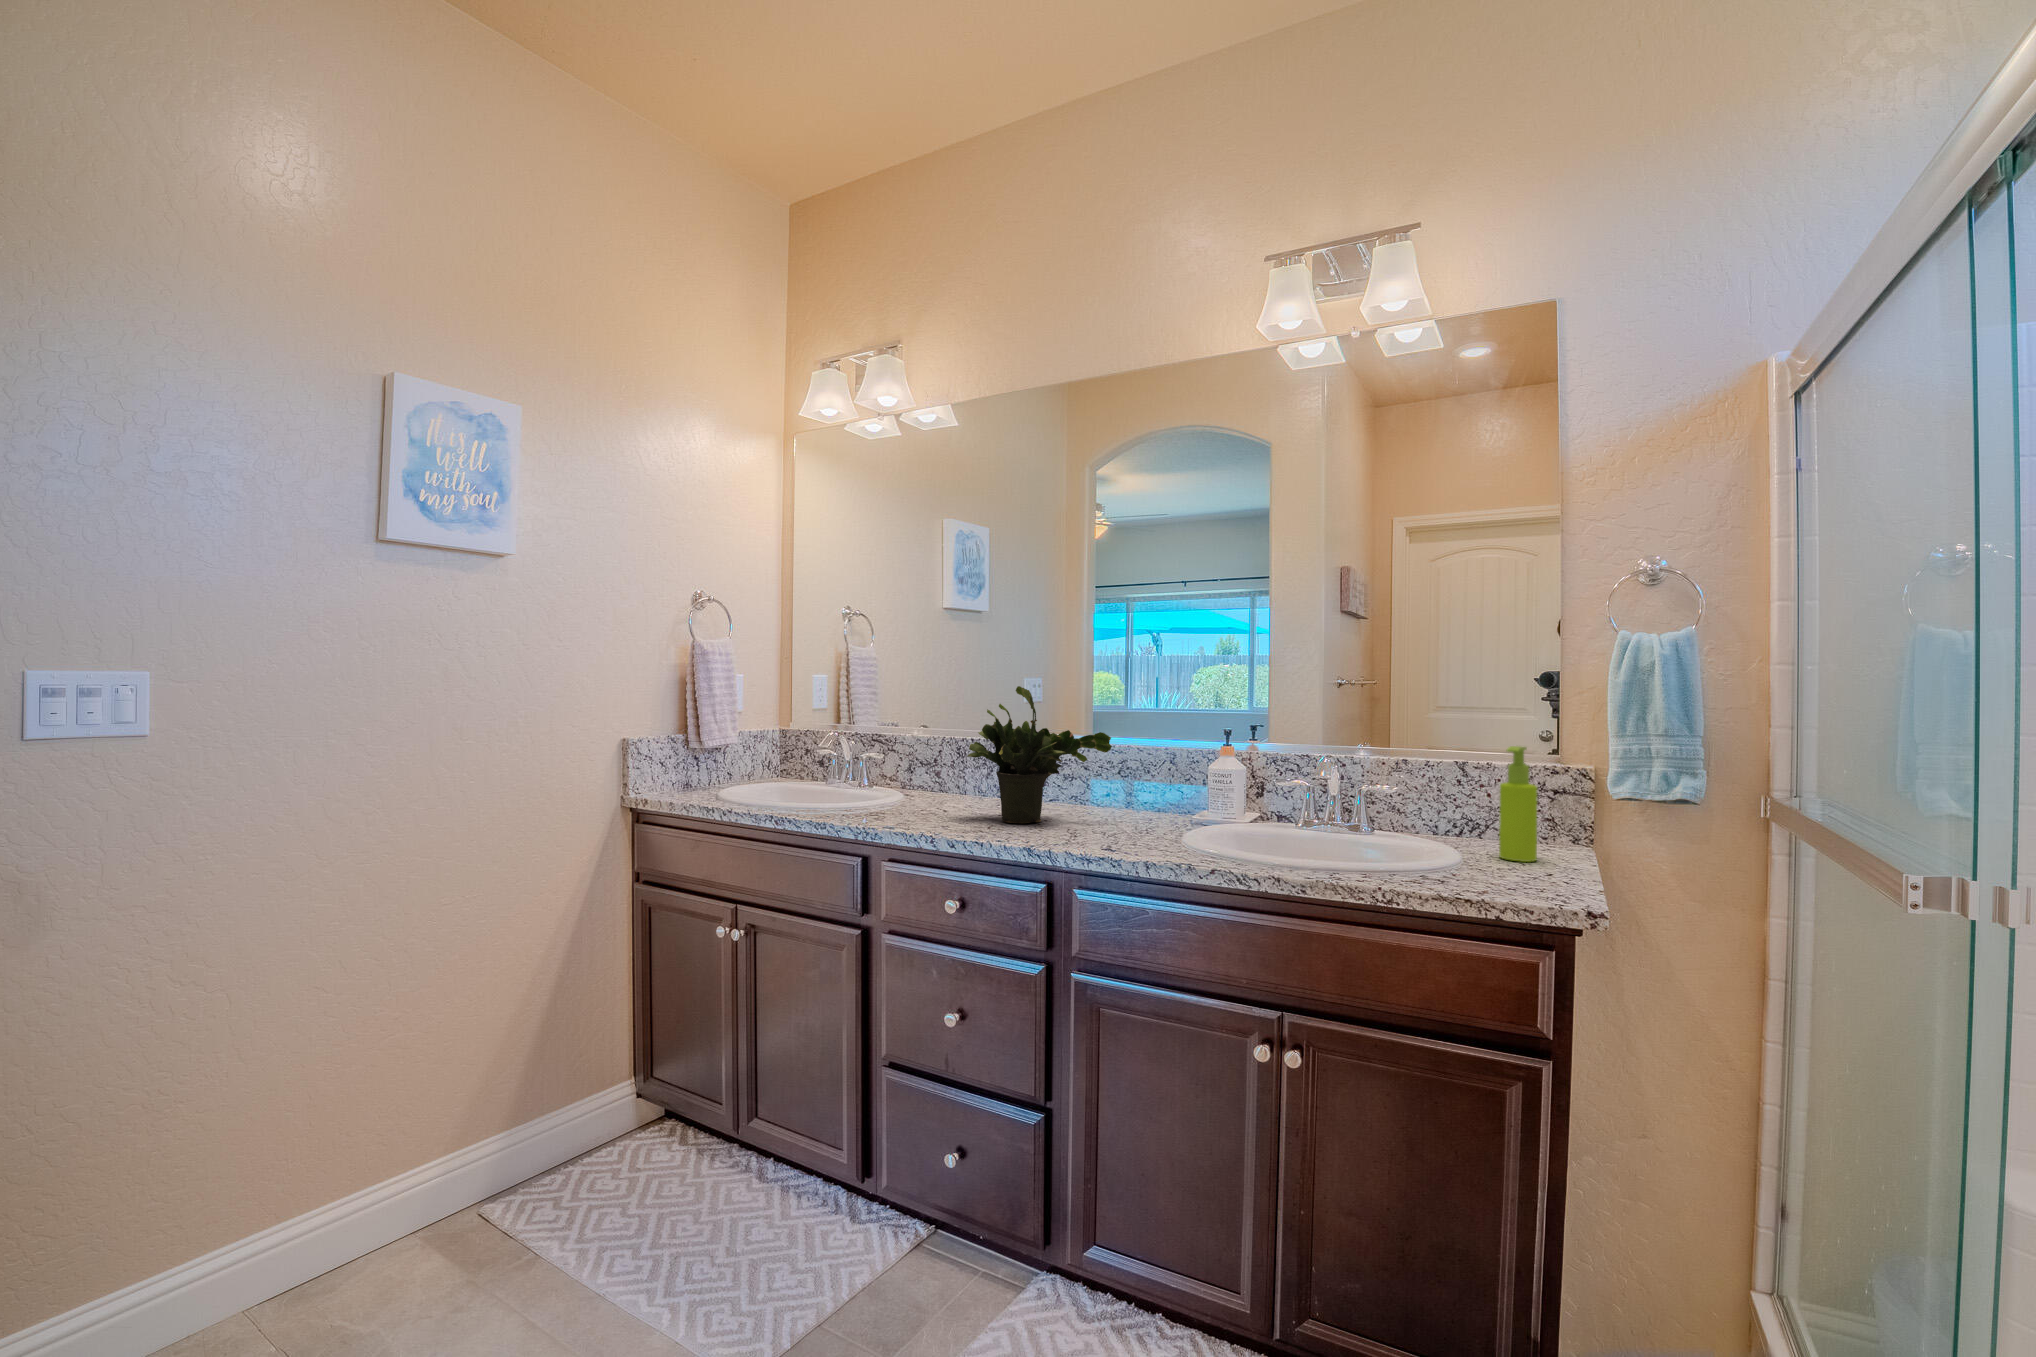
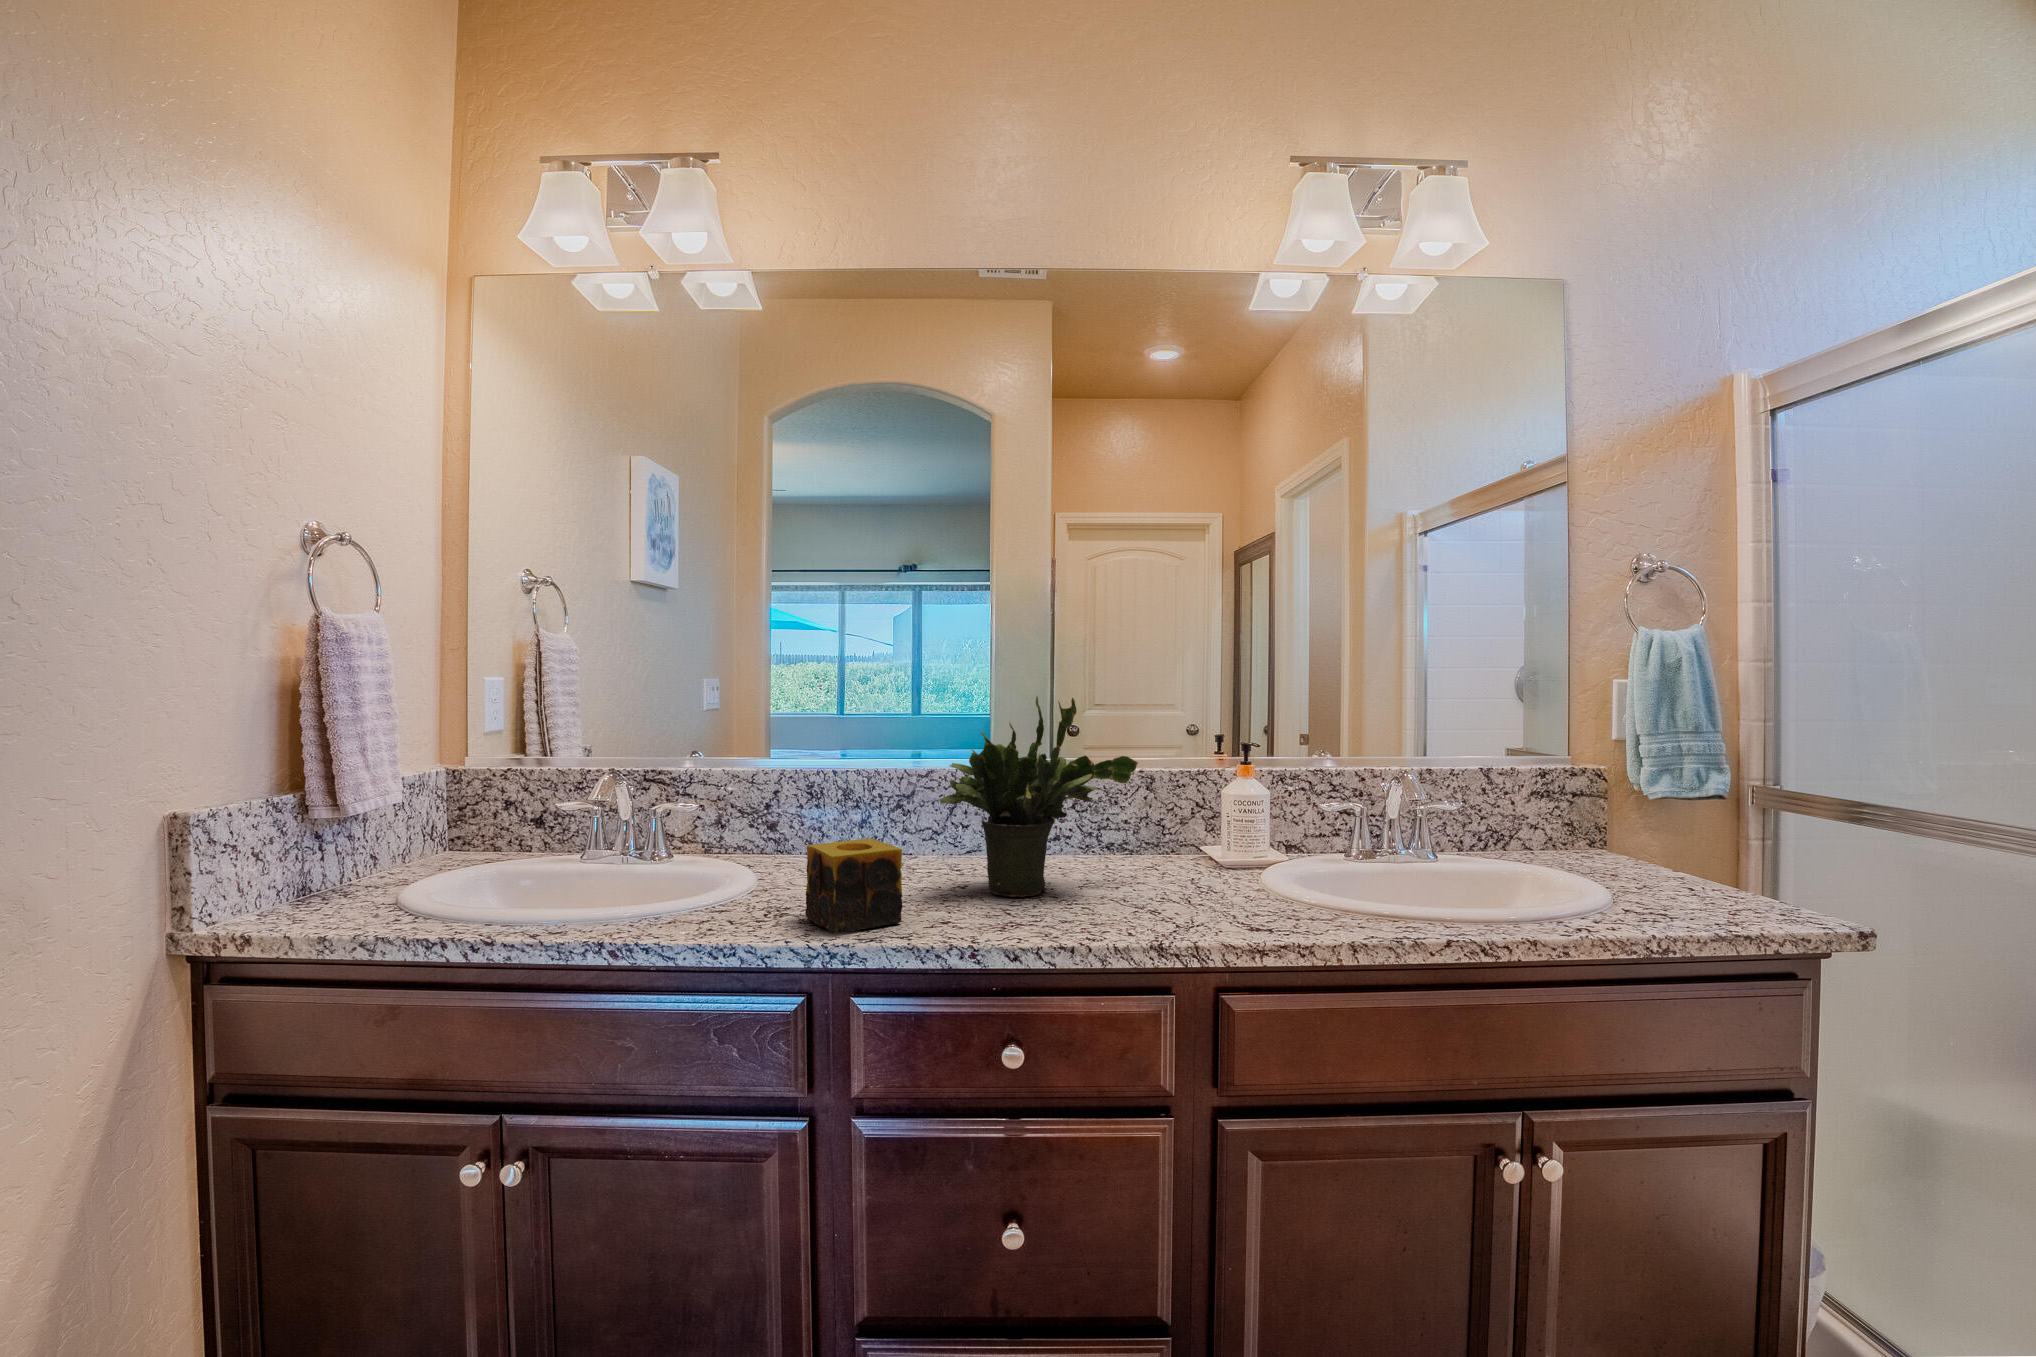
soap dispenser: present [1499,746,1538,862] -> none [1582,751,1624,876]
candle: none [869,774,920,825] -> present [805,838,902,934]

